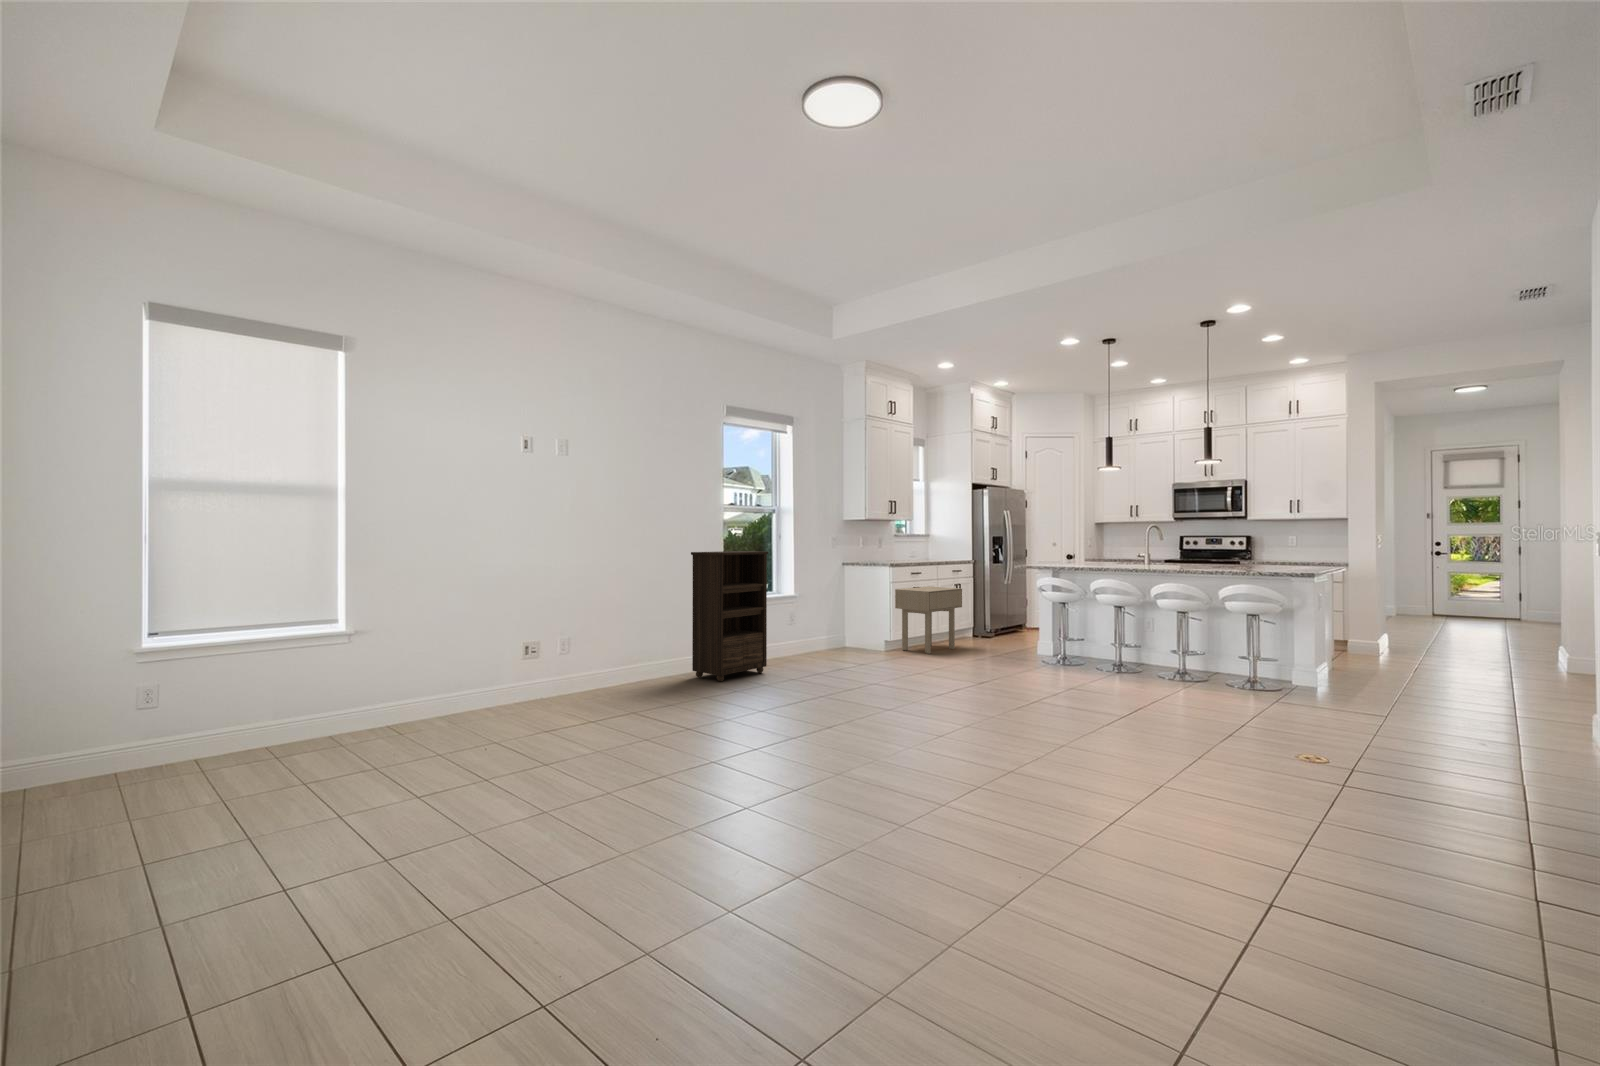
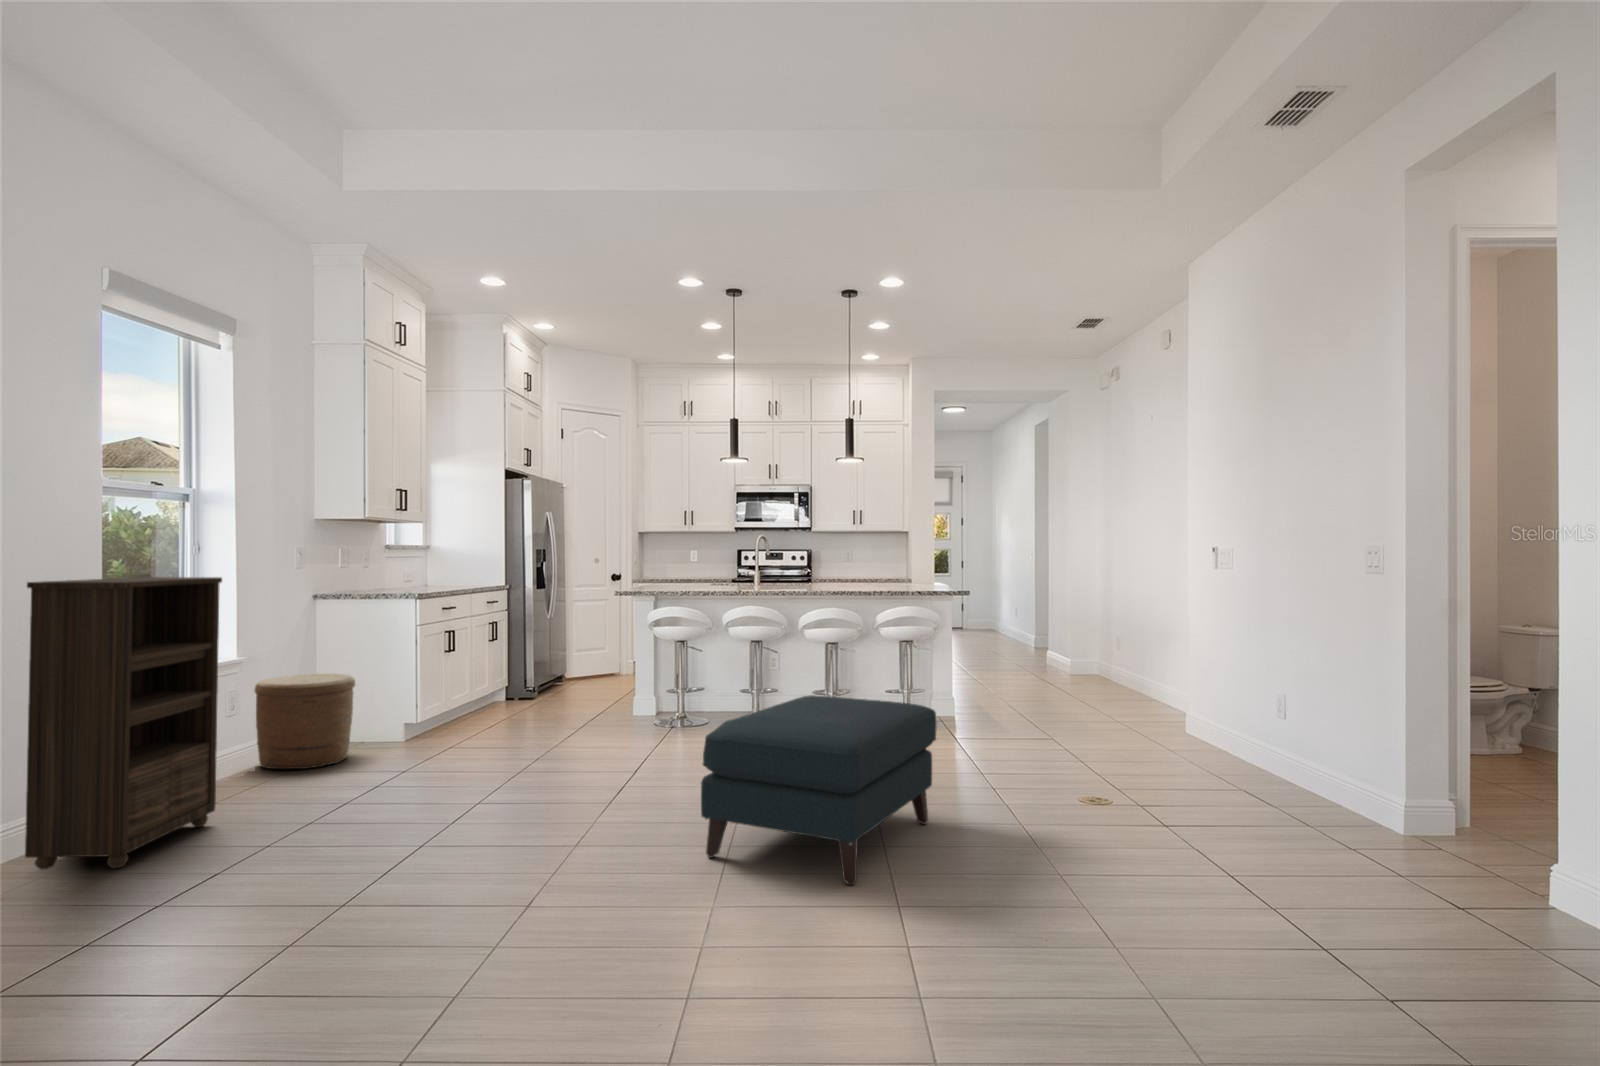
side table: present [895,587,962,654] -> none [422,627,522,734]
woven basket: none [803,607,852,658] -> present [255,673,355,769]
ottoman: none [956,639,1143,752] -> present [701,695,936,885]

